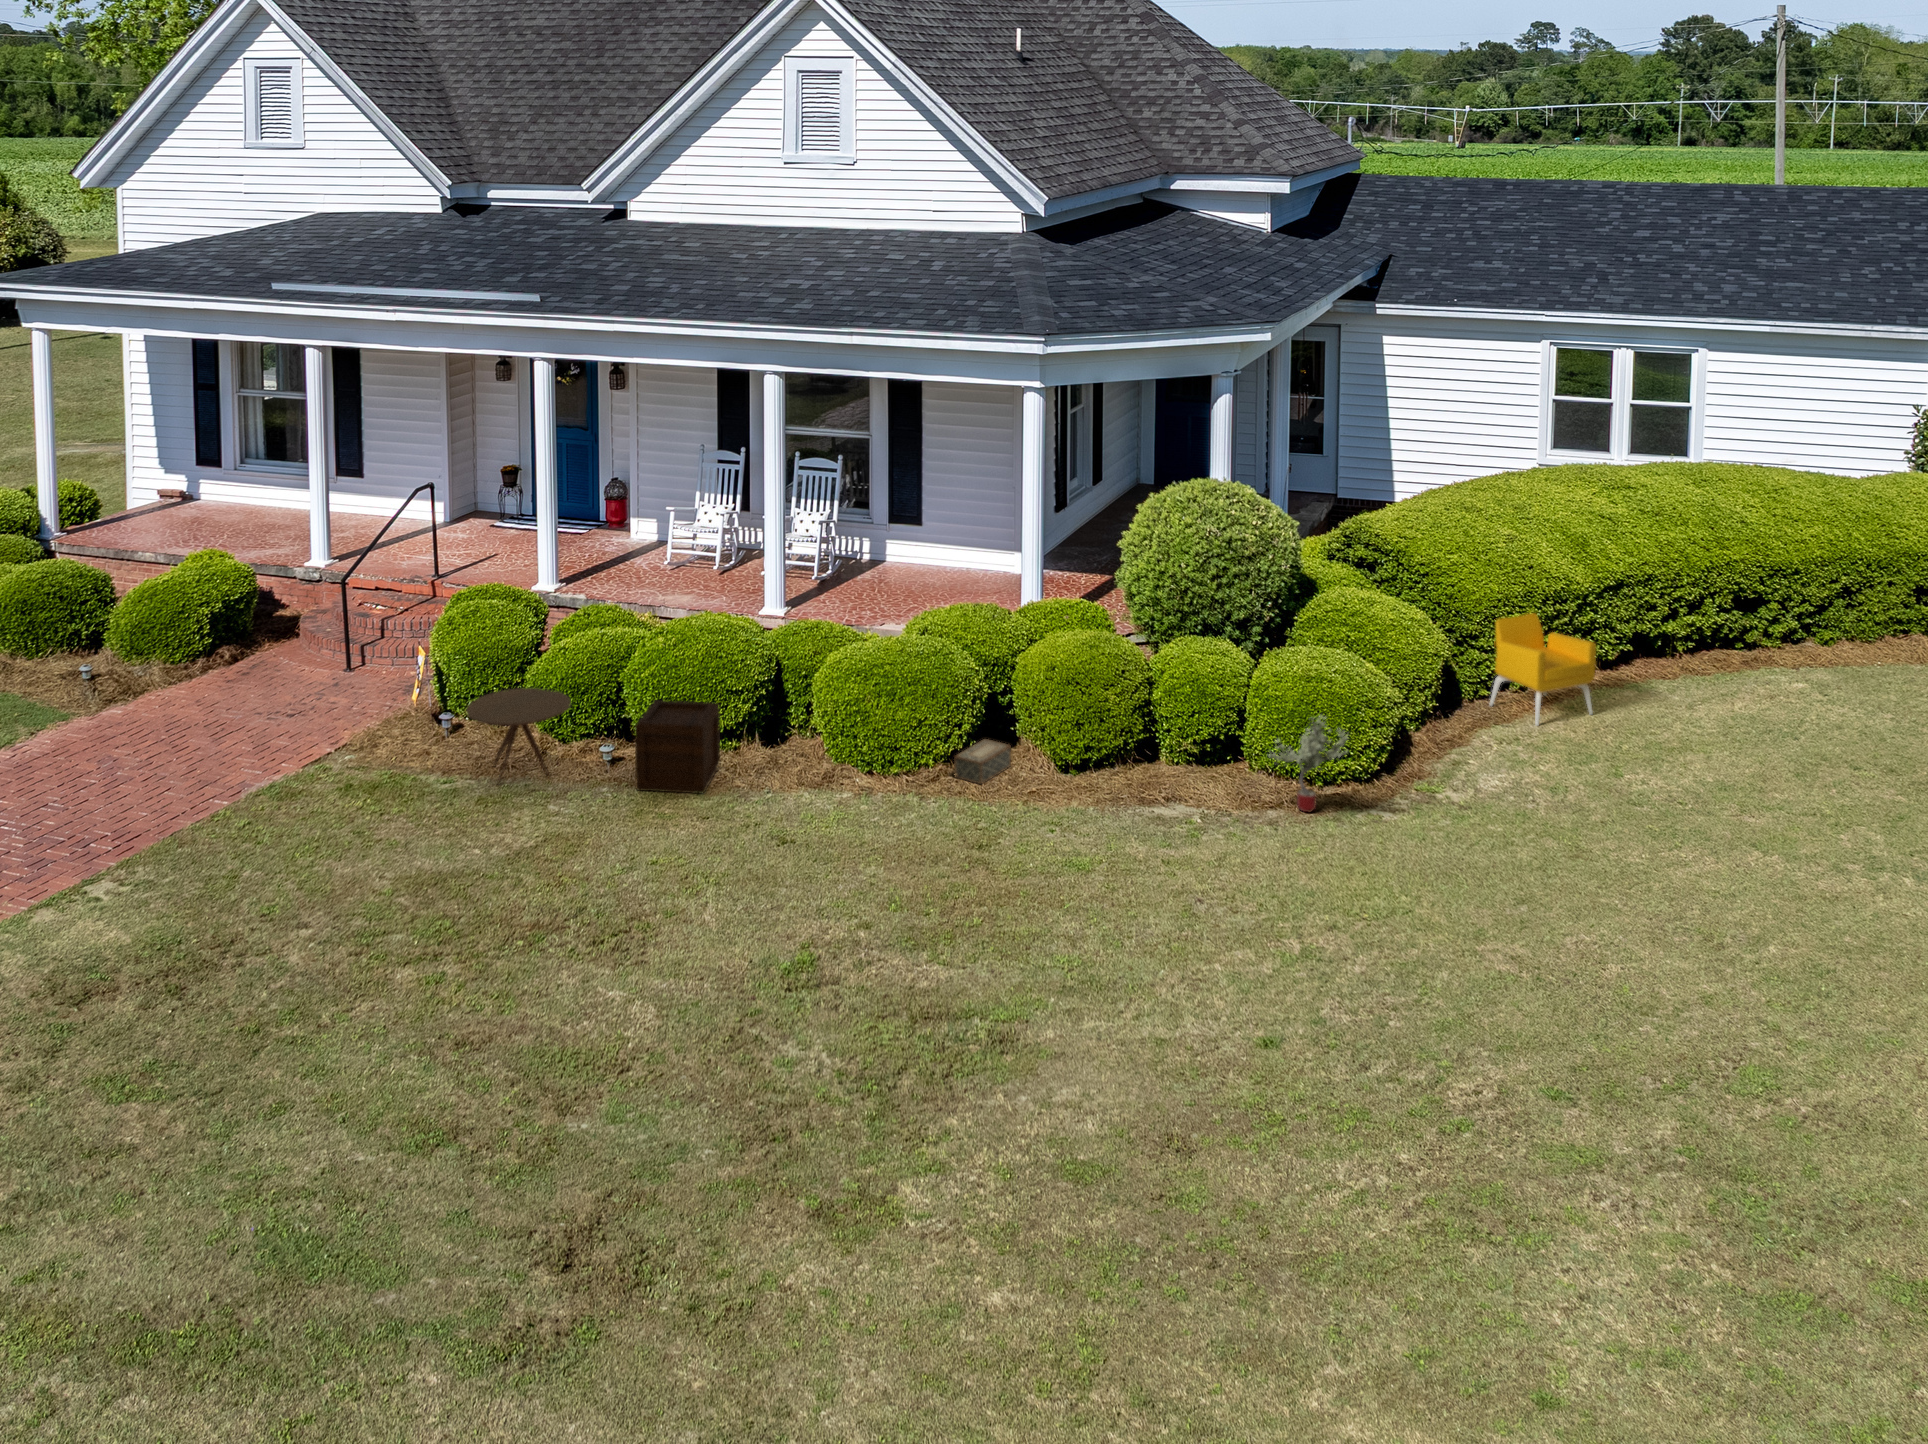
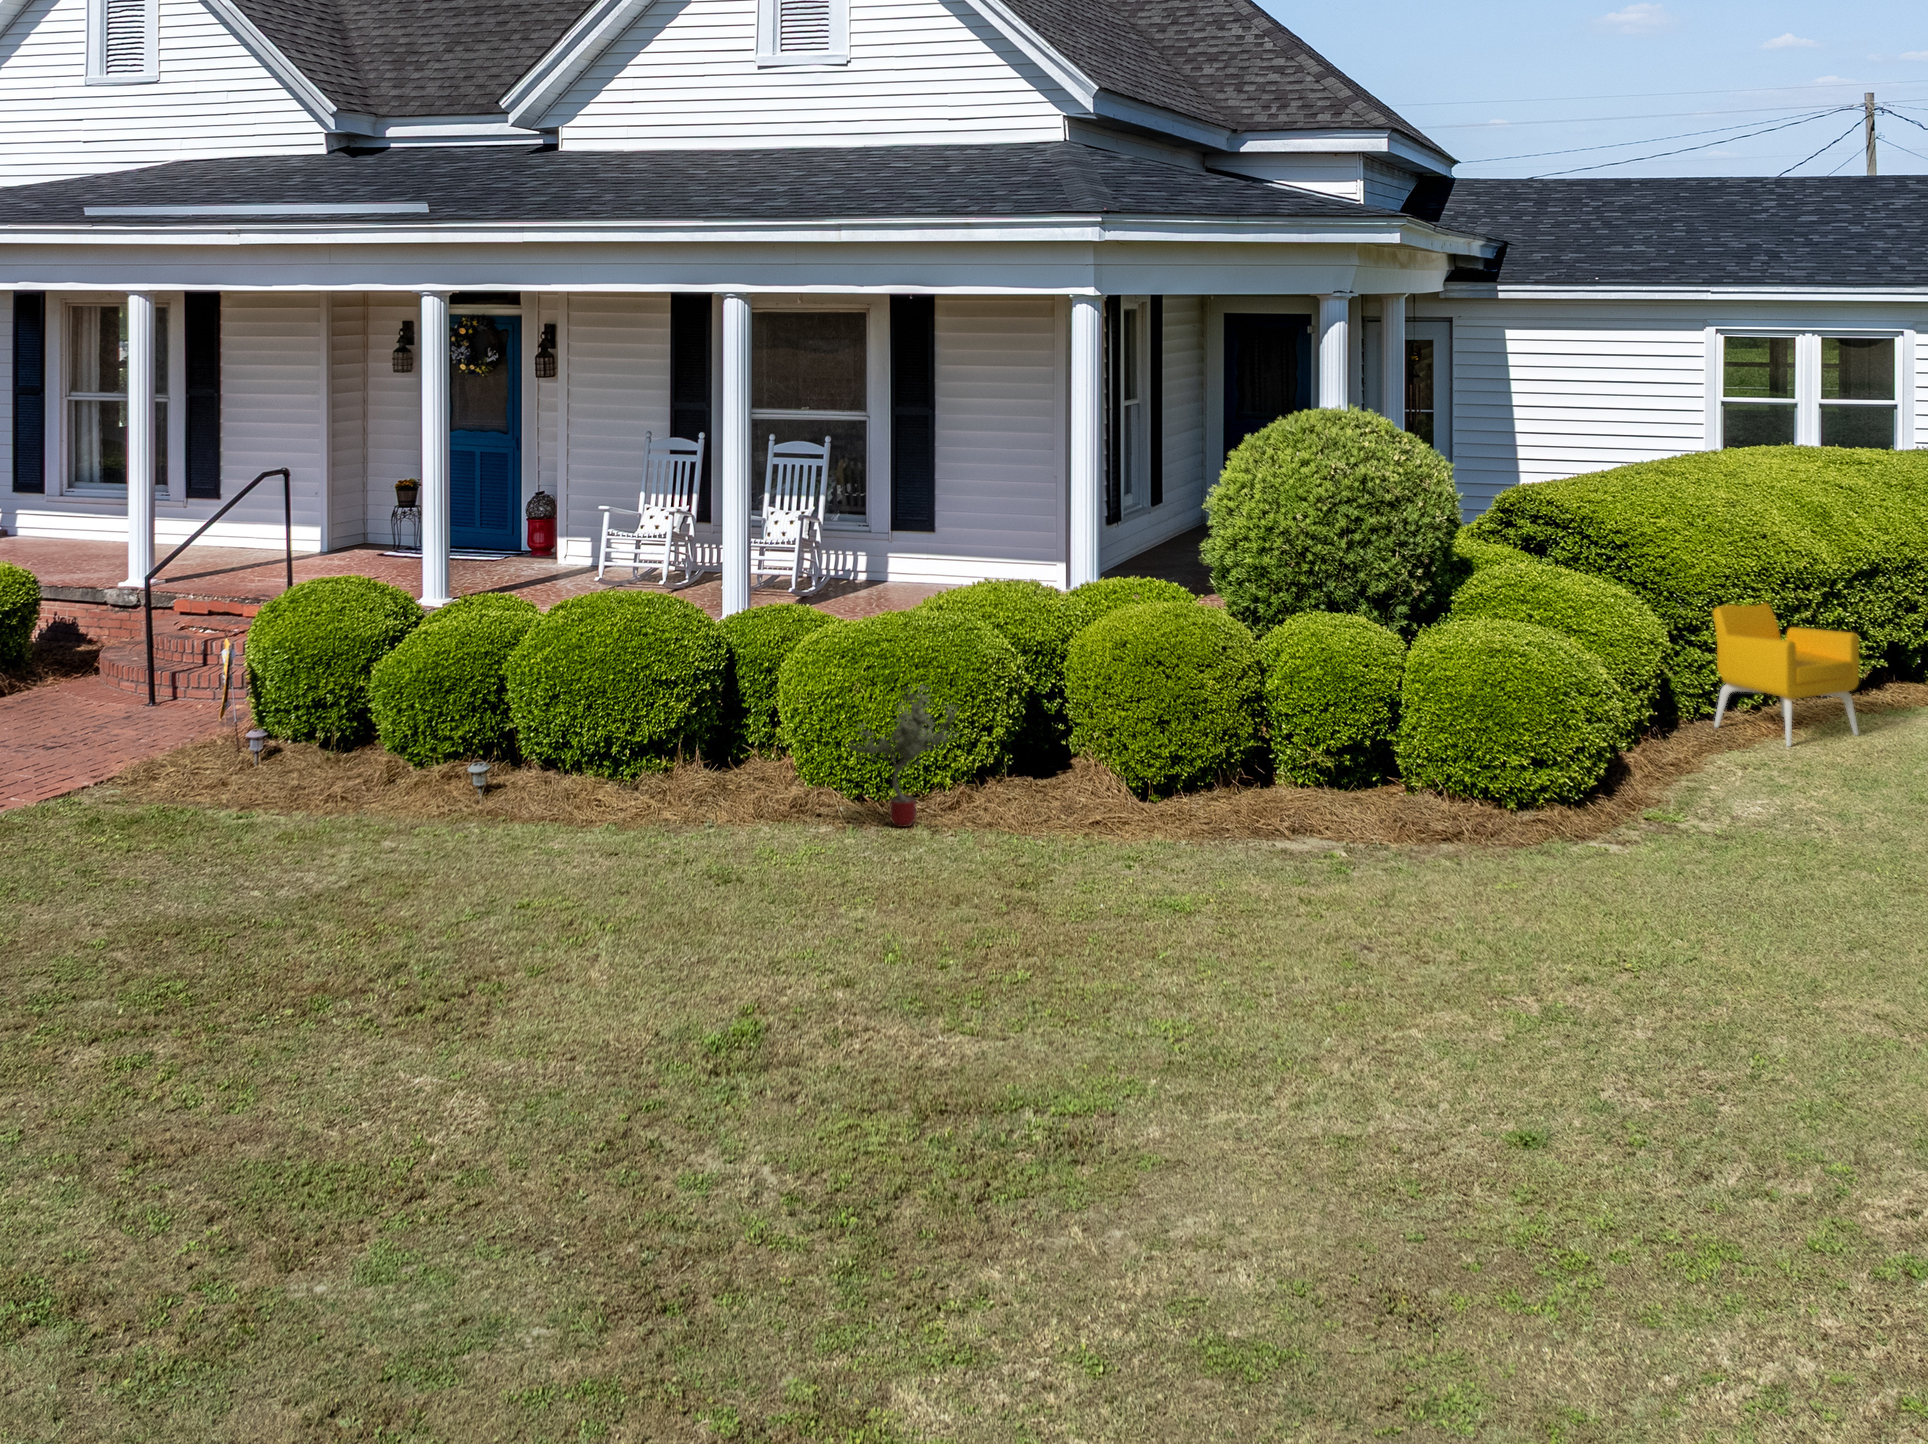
round table: present [466,688,571,785] -> none [271,685,429,818]
wooden crate: present [635,700,720,794] -> none [515,697,645,825]
potted tree: present [1267,716,1348,812] -> present [849,685,958,827]
woven basket: present [954,739,1011,784] -> none [984,754,1065,812]

